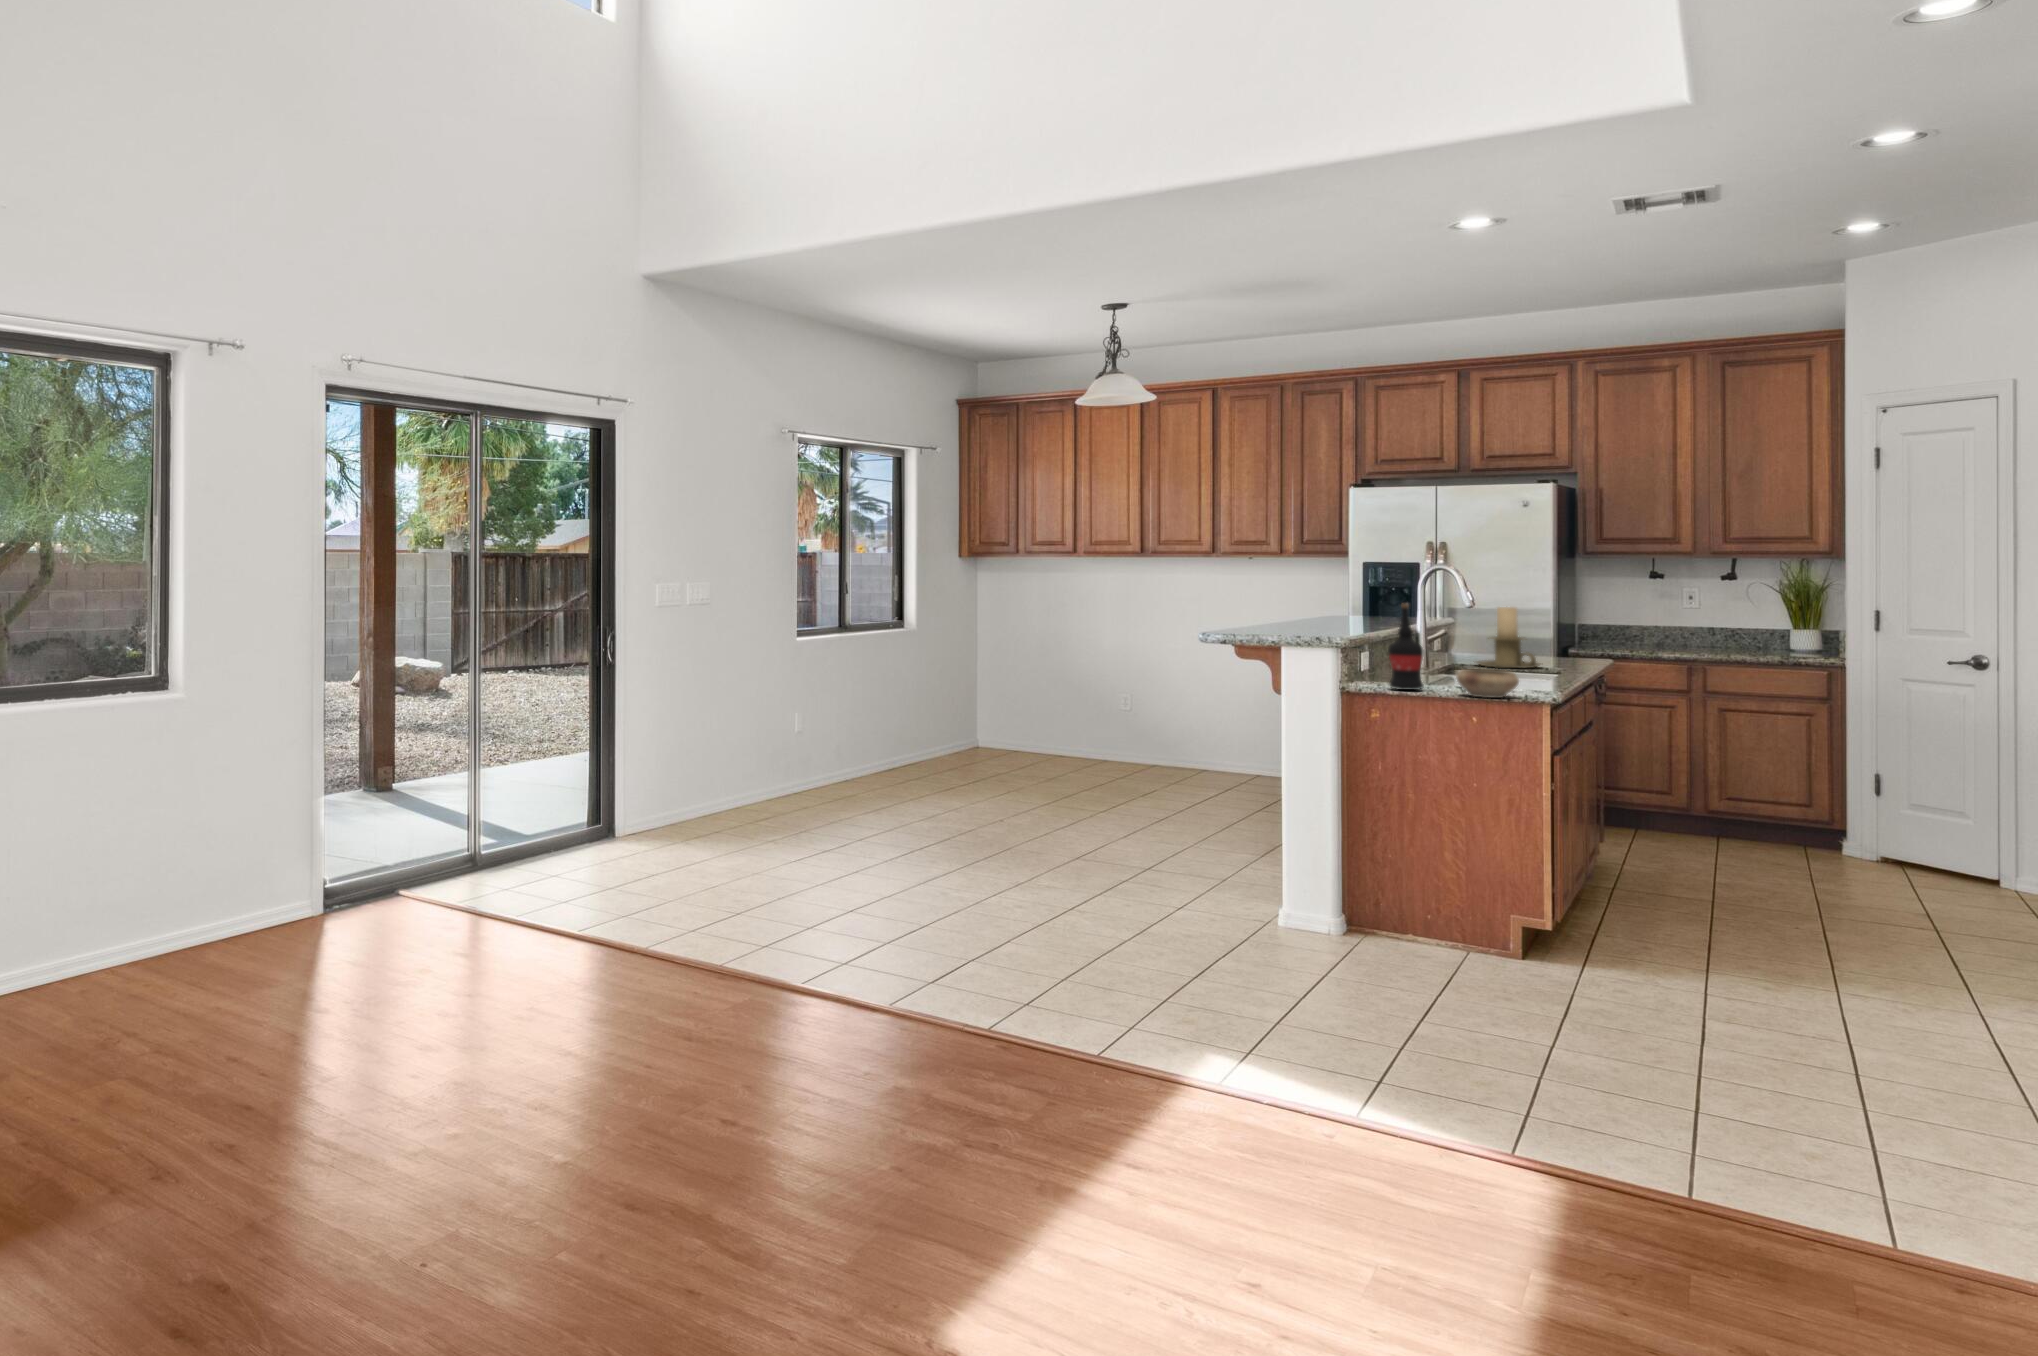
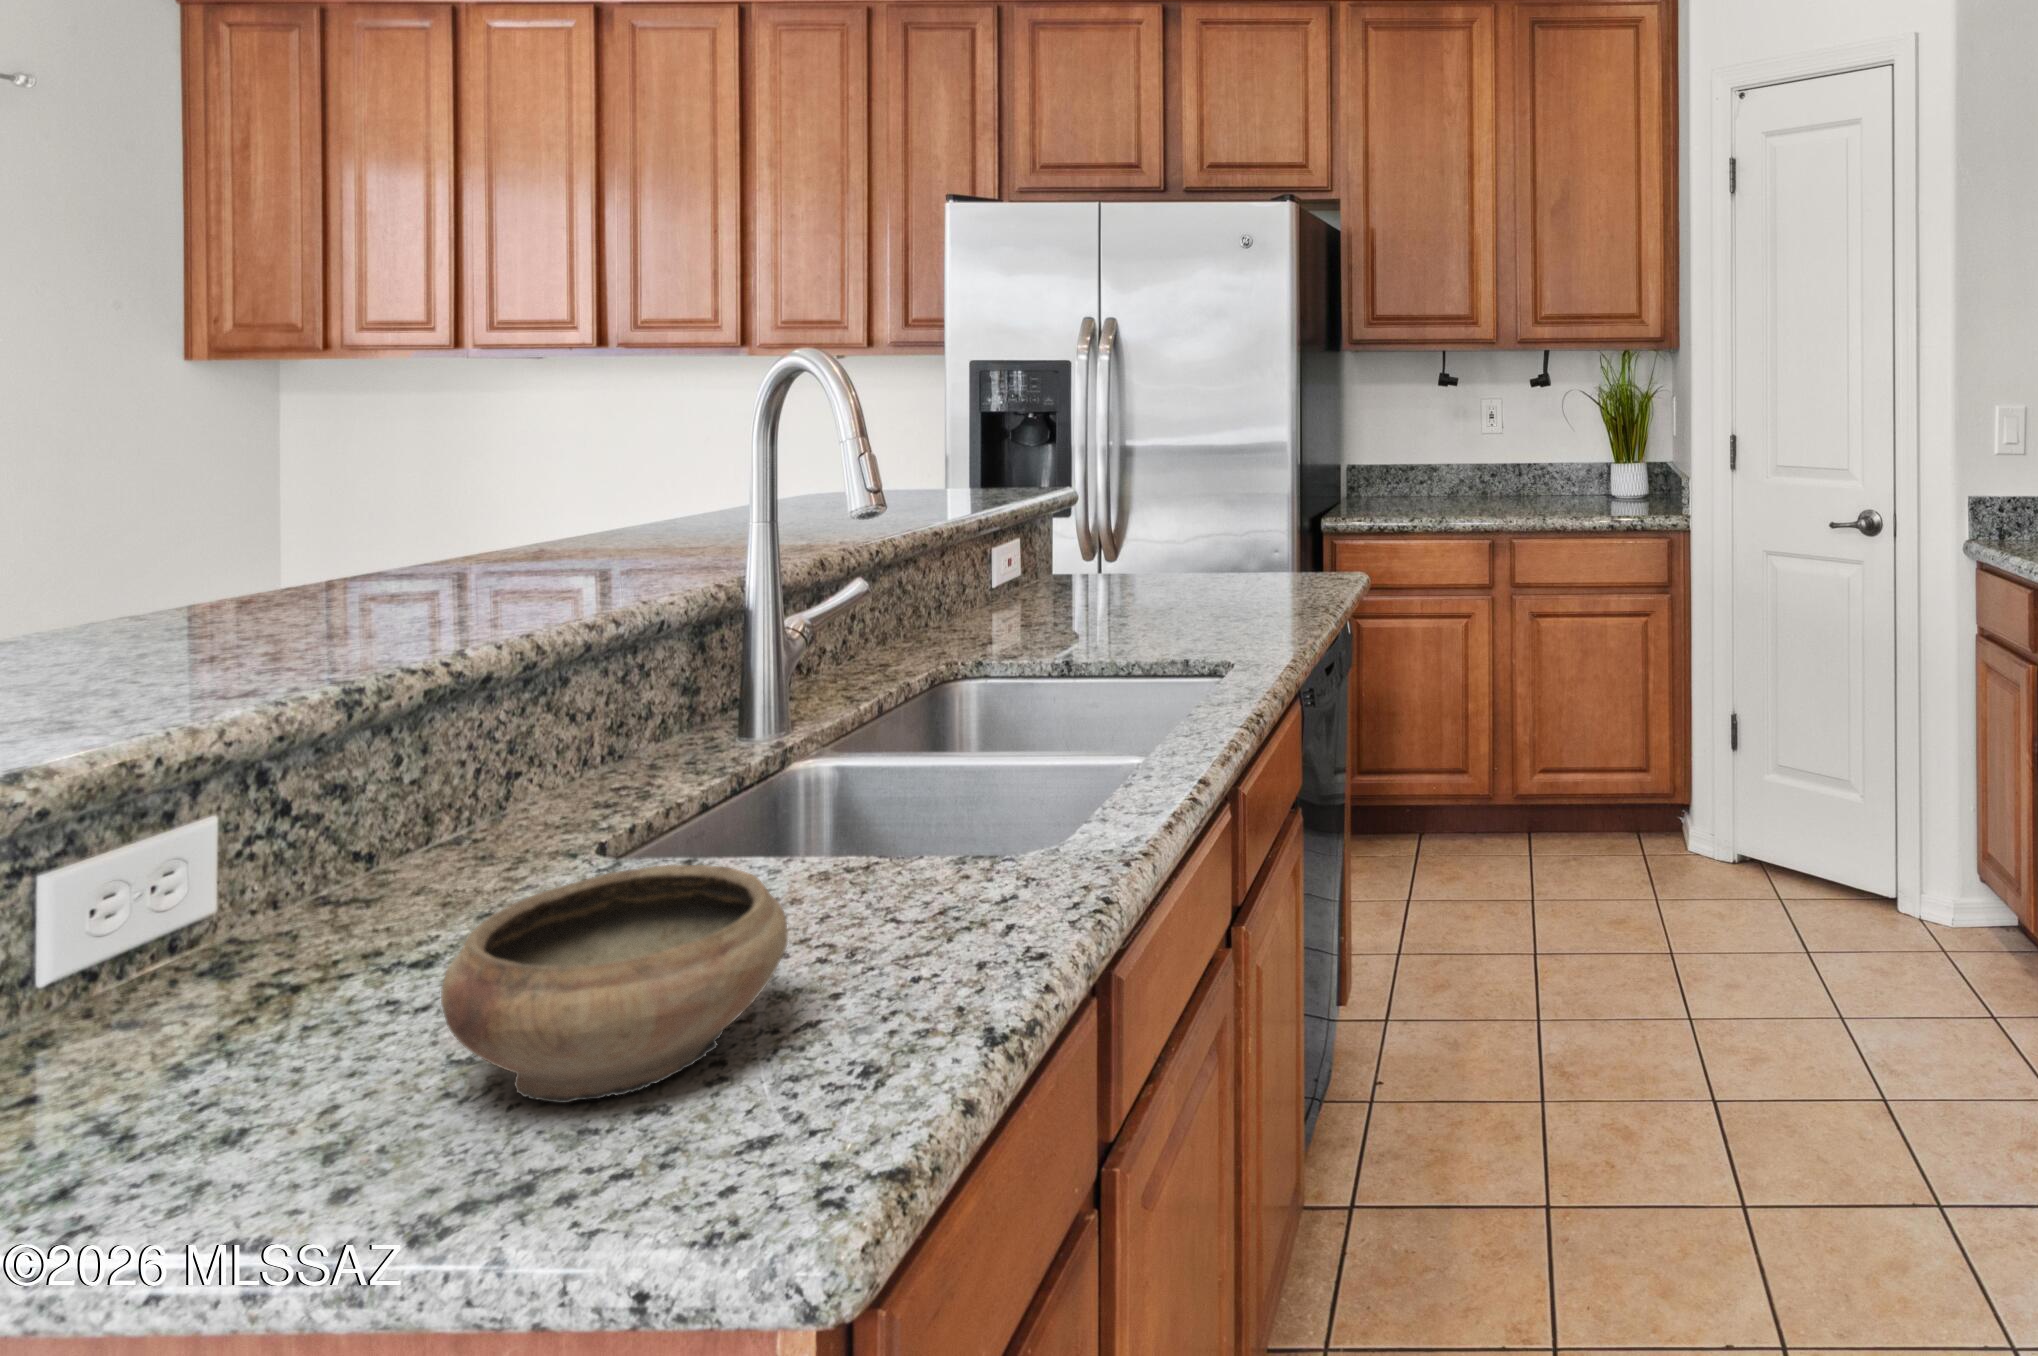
wine bottle: present [1388,604,1424,690] -> none [224,523,441,1012]
candle holder: present [1477,607,1540,668] -> none [1062,458,1212,622]

